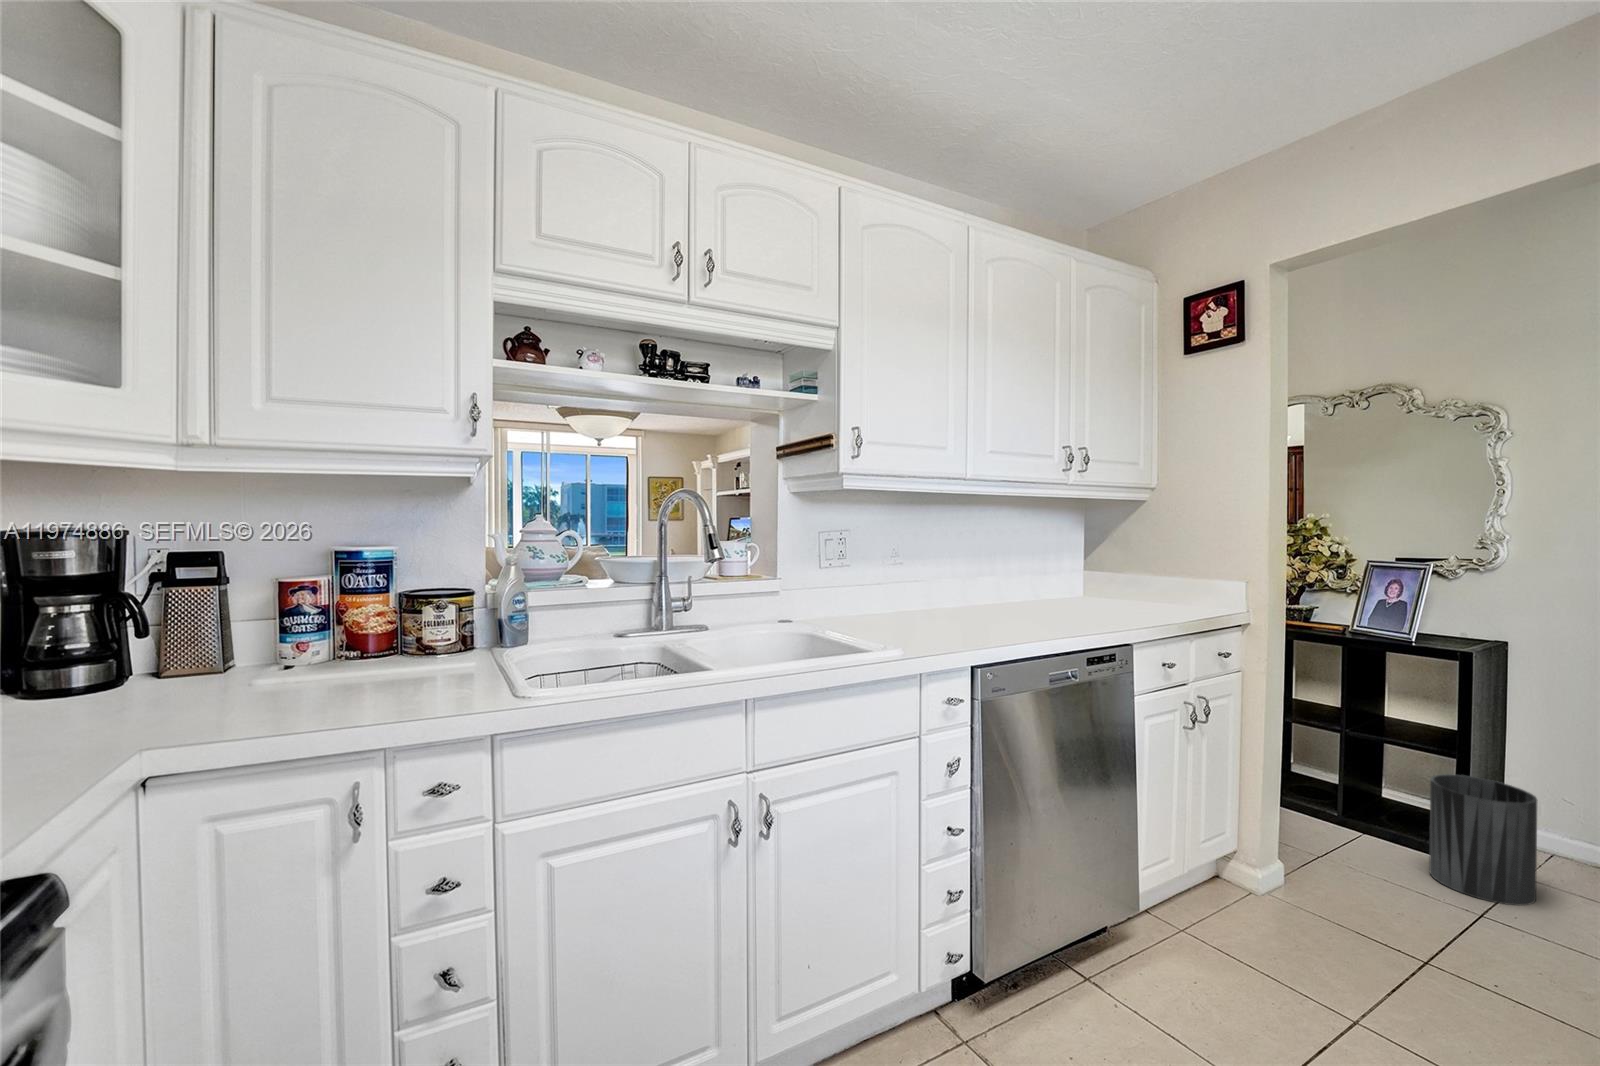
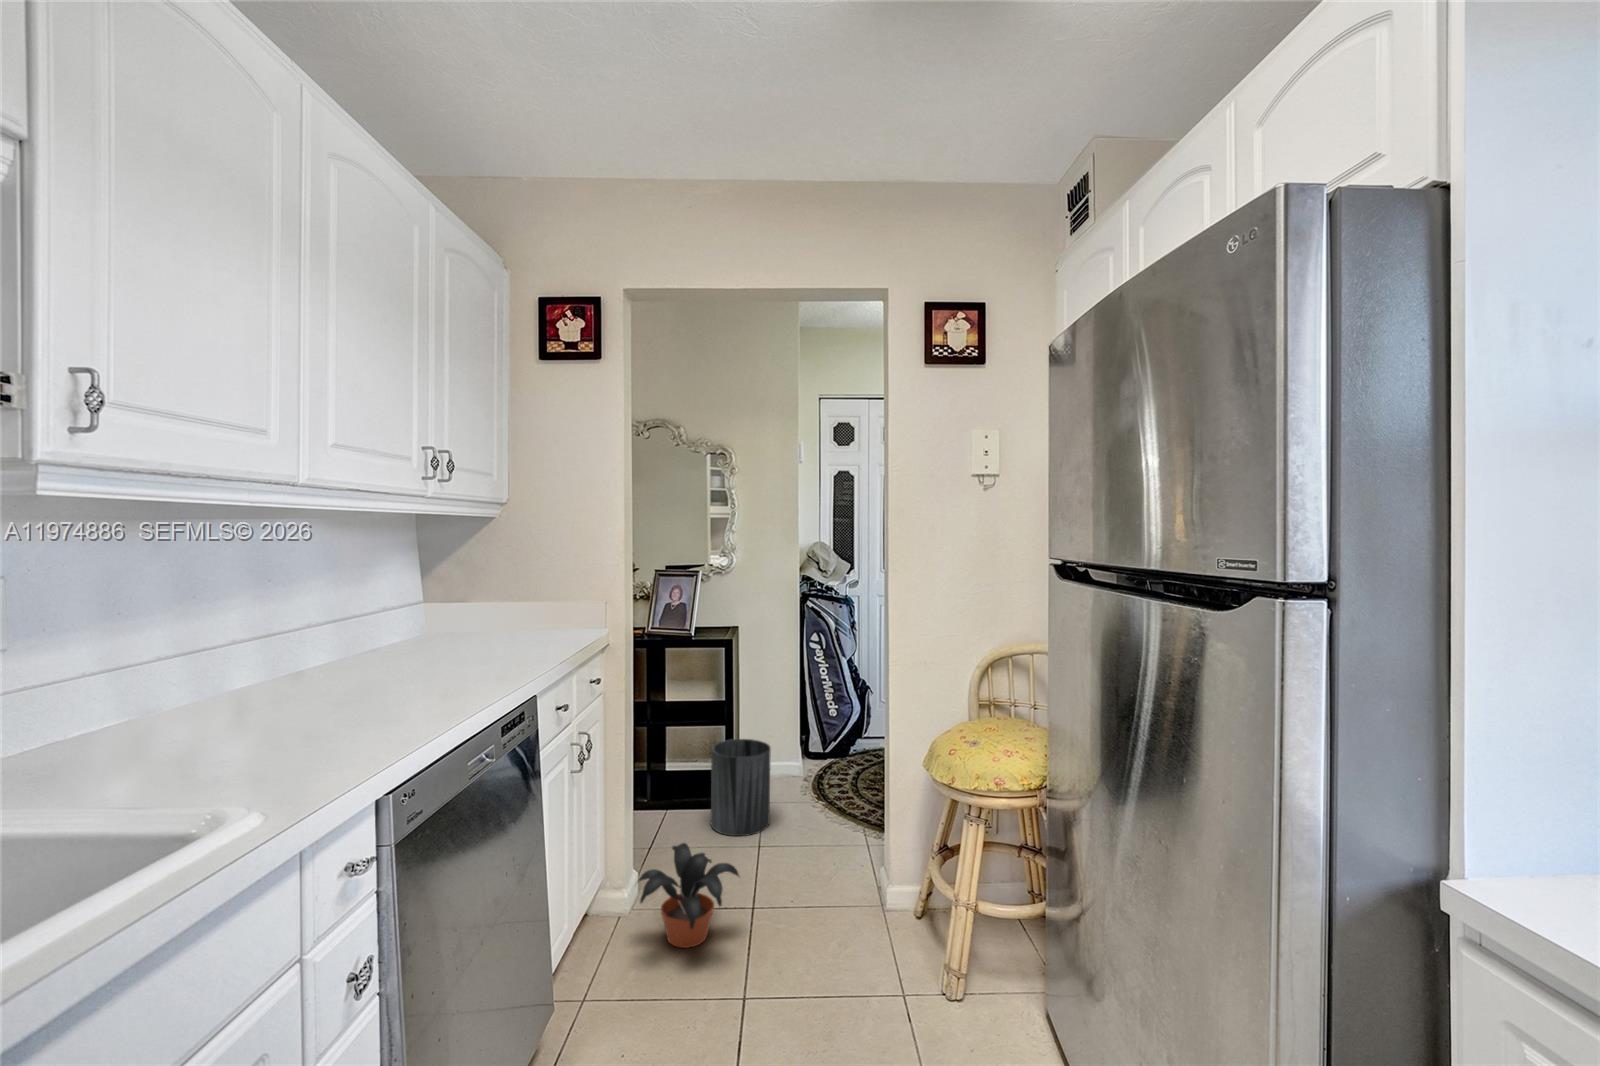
potted plant: none [1265,847,1411,962] -> present [638,843,739,948]

